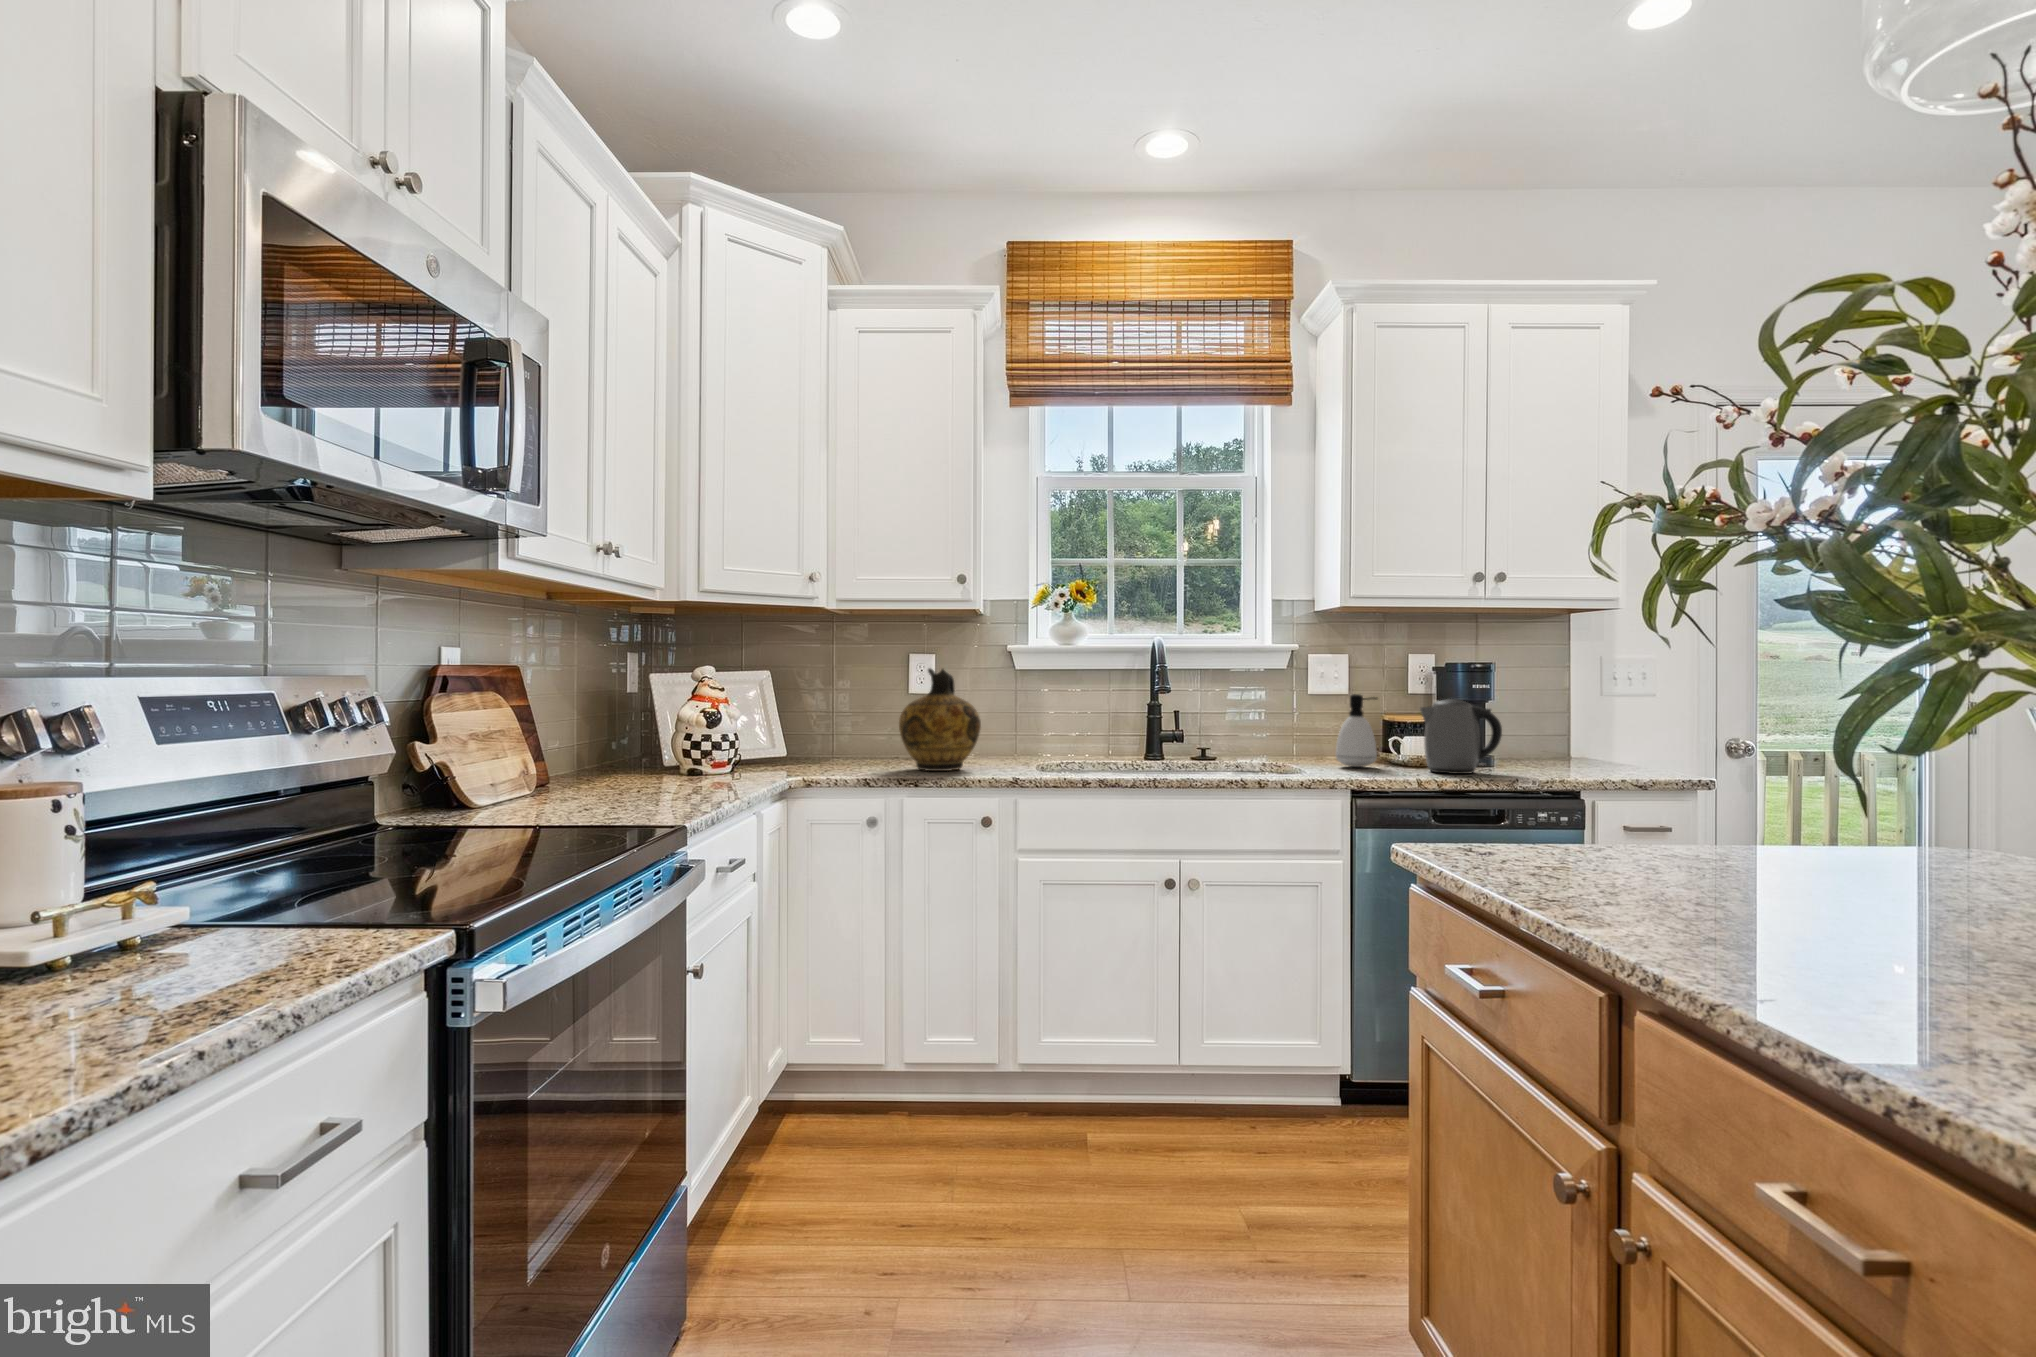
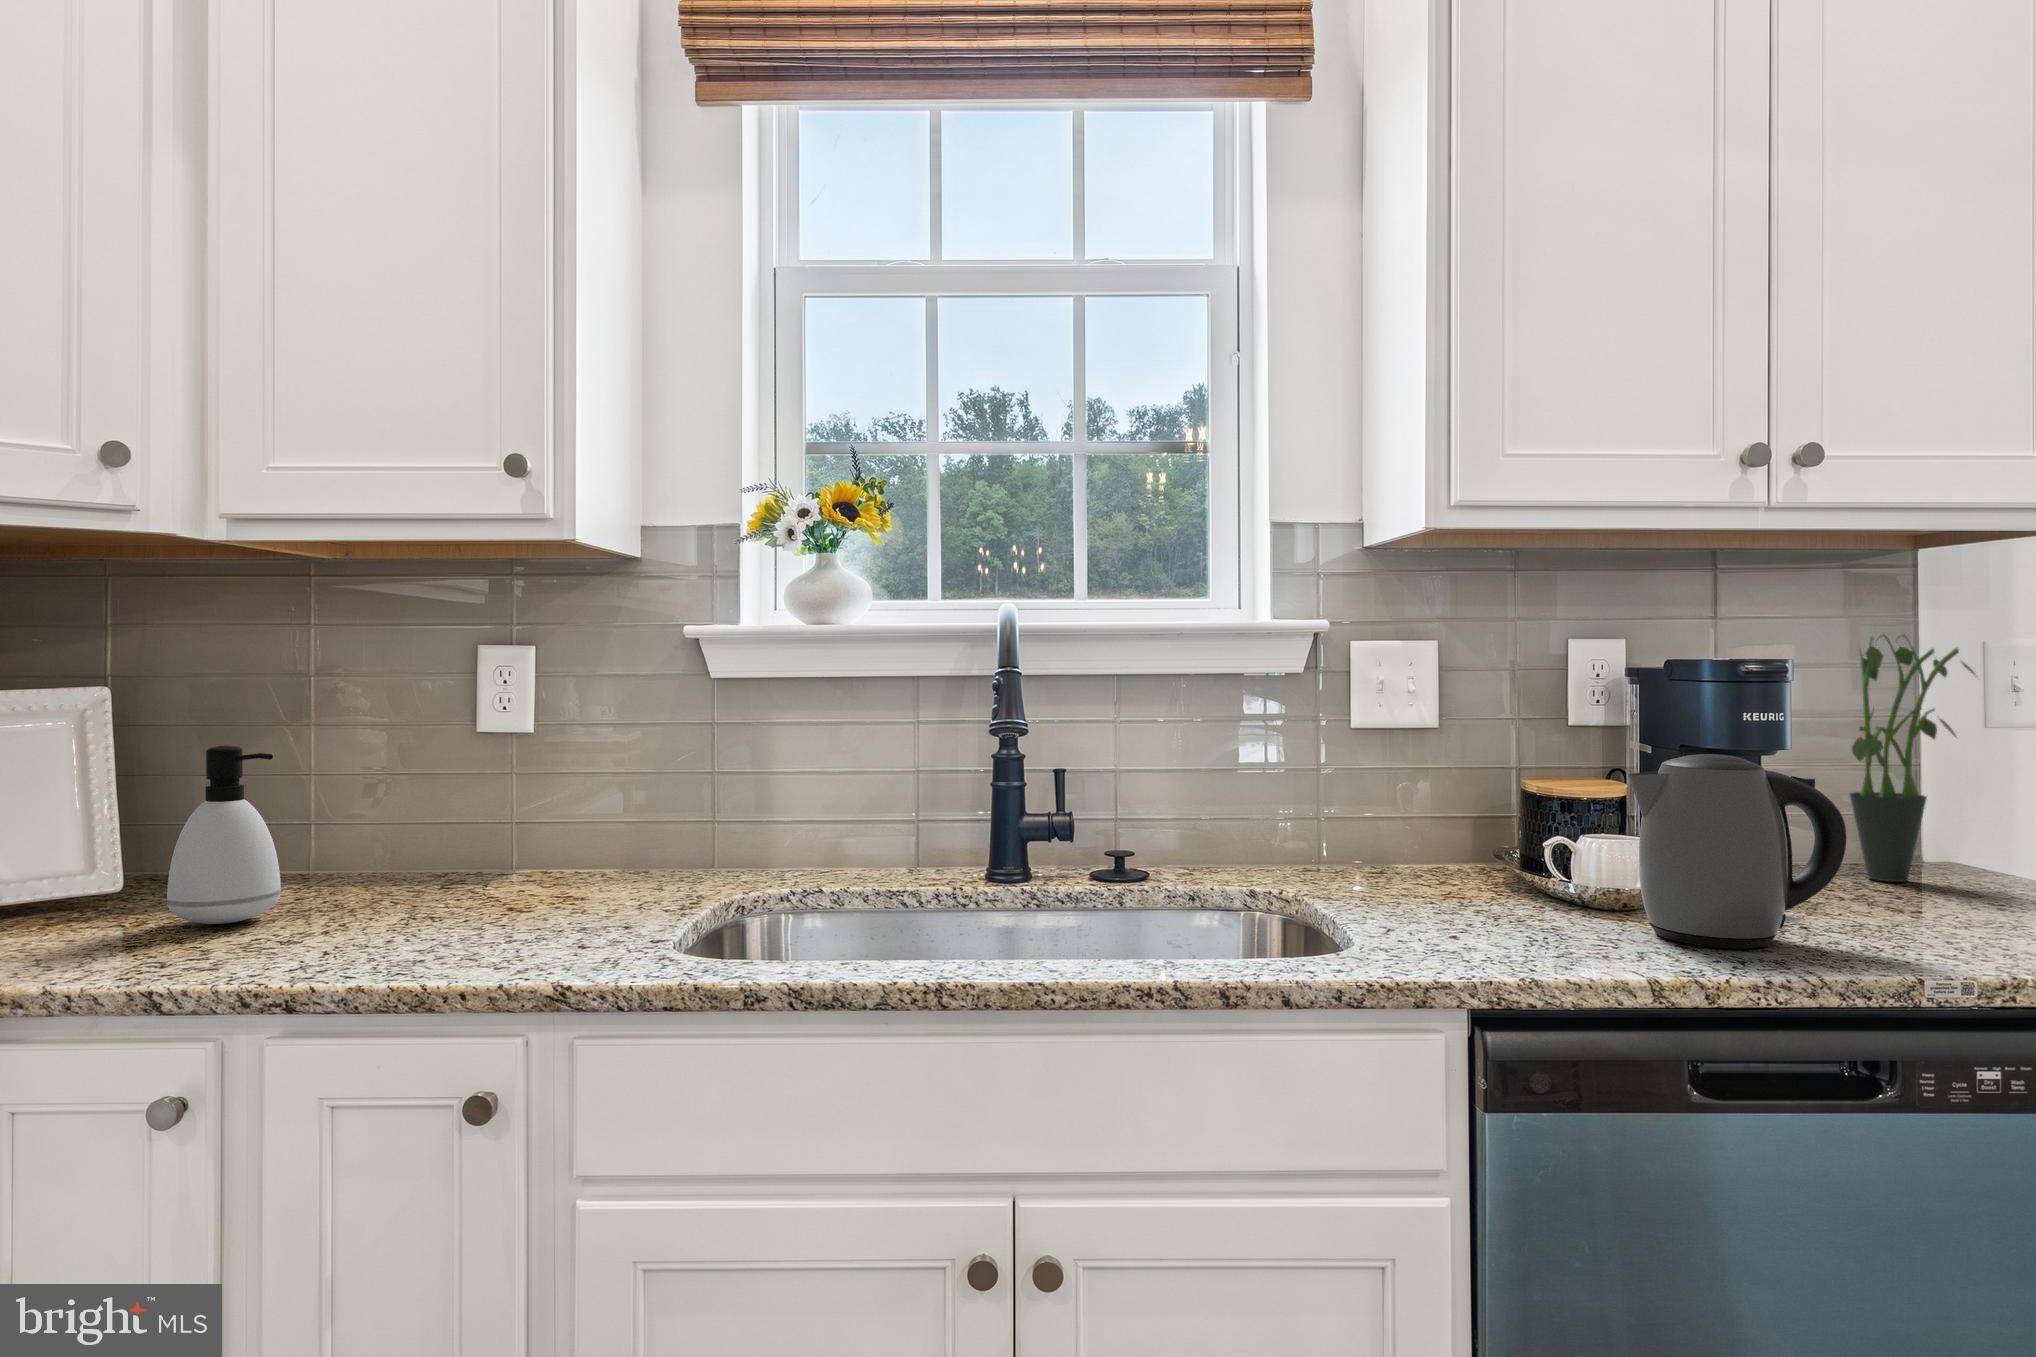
potted plant: none [1532,652,1582,762] -> present [1850,635,1975,882]
ceramic jug: present [899,668,981,771] -> none [326,683,551,943]
soap dispenser: present [1336,694,1377,767] -> present [167,746,281,924]

